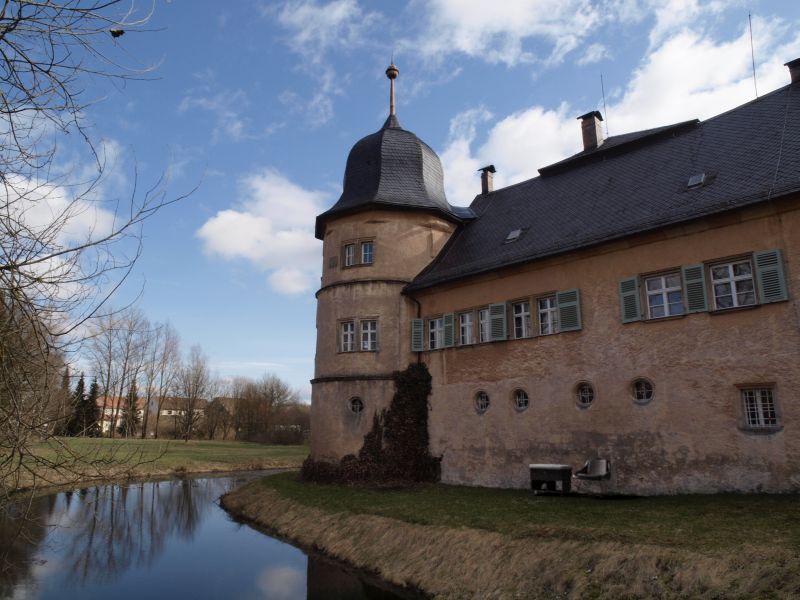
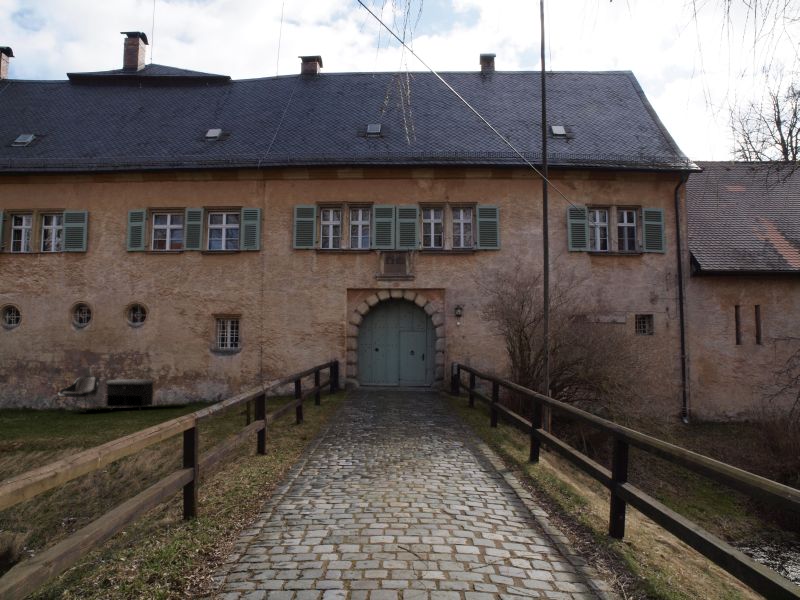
storage bench: present [529,464,572,496] -> present [106,379,153,409]

